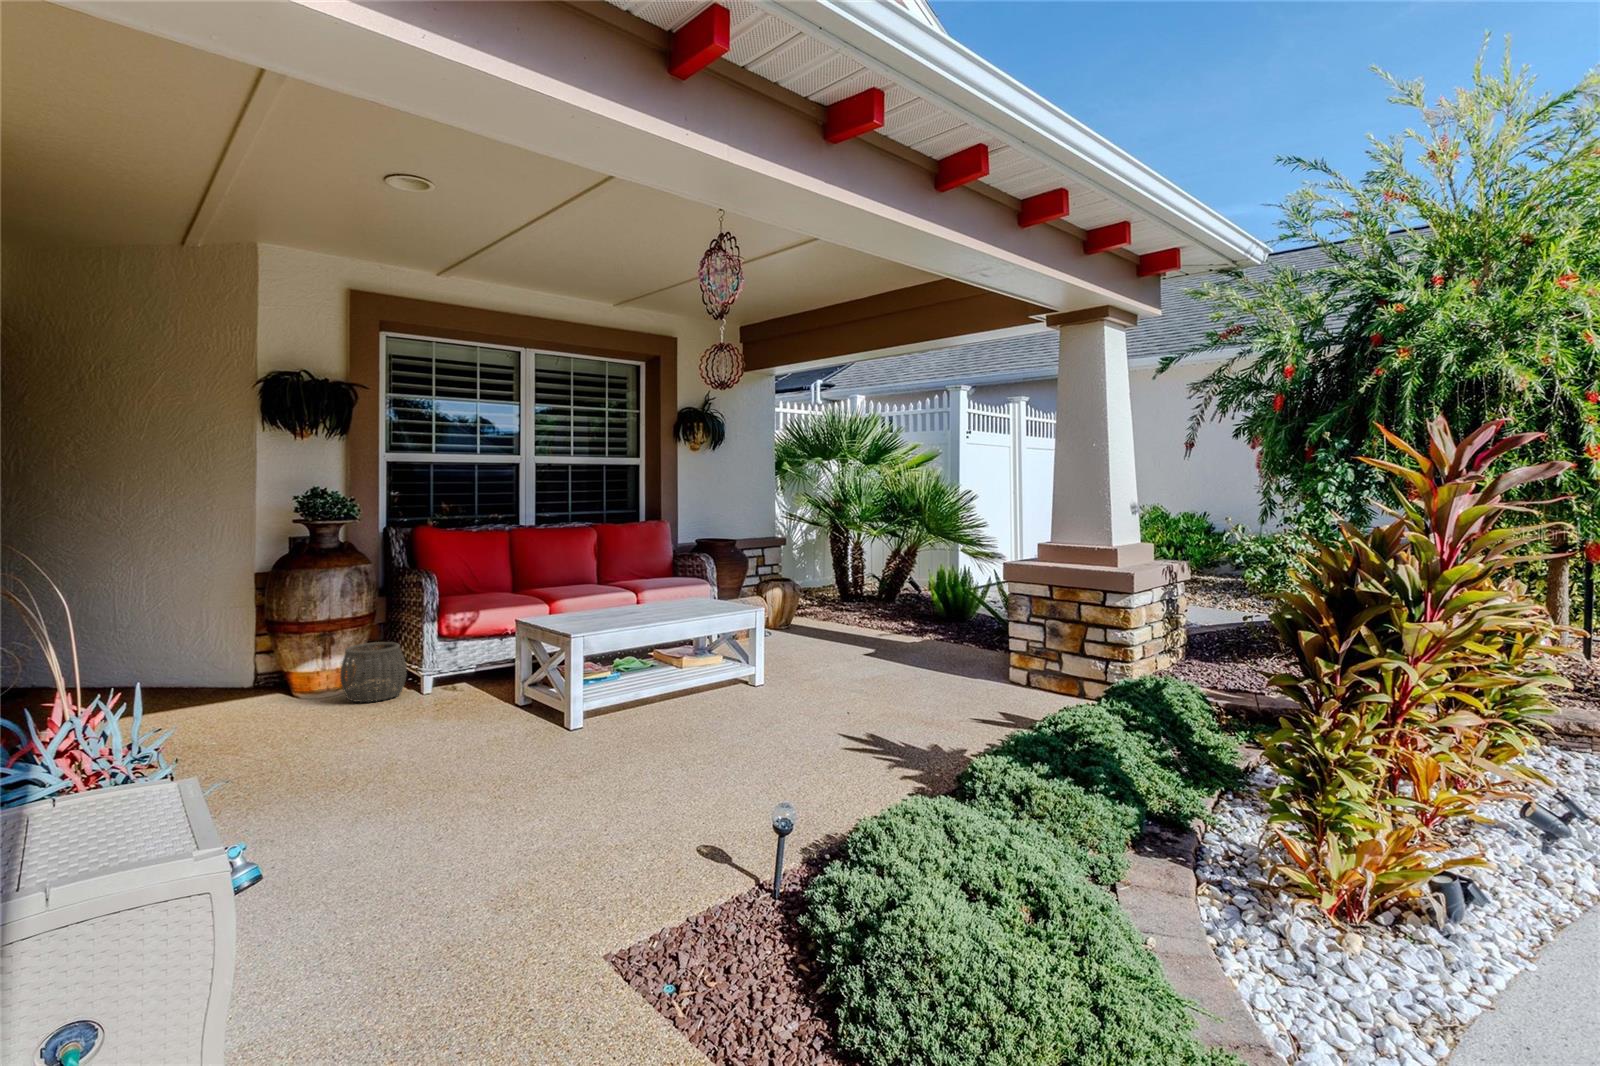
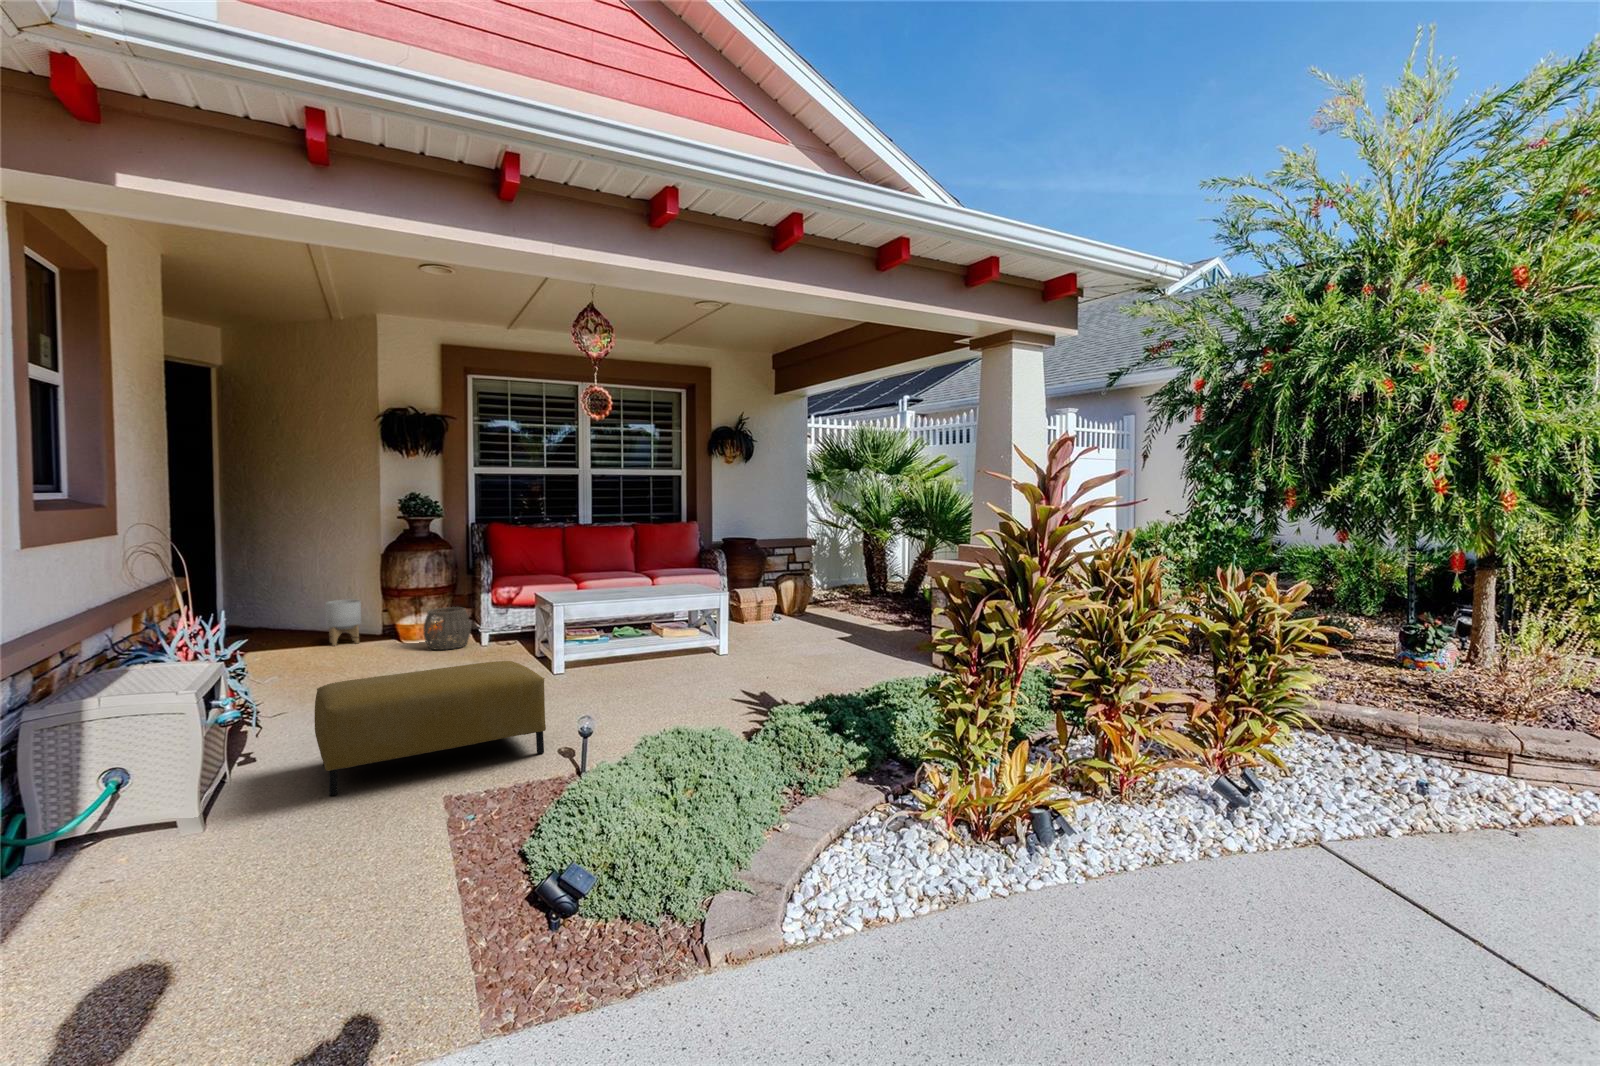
planter: none [182,636,236,703] -> present [325,600,361,646]
ottoman: none [321,736,675,1001] -> present [315,661,546,796]

